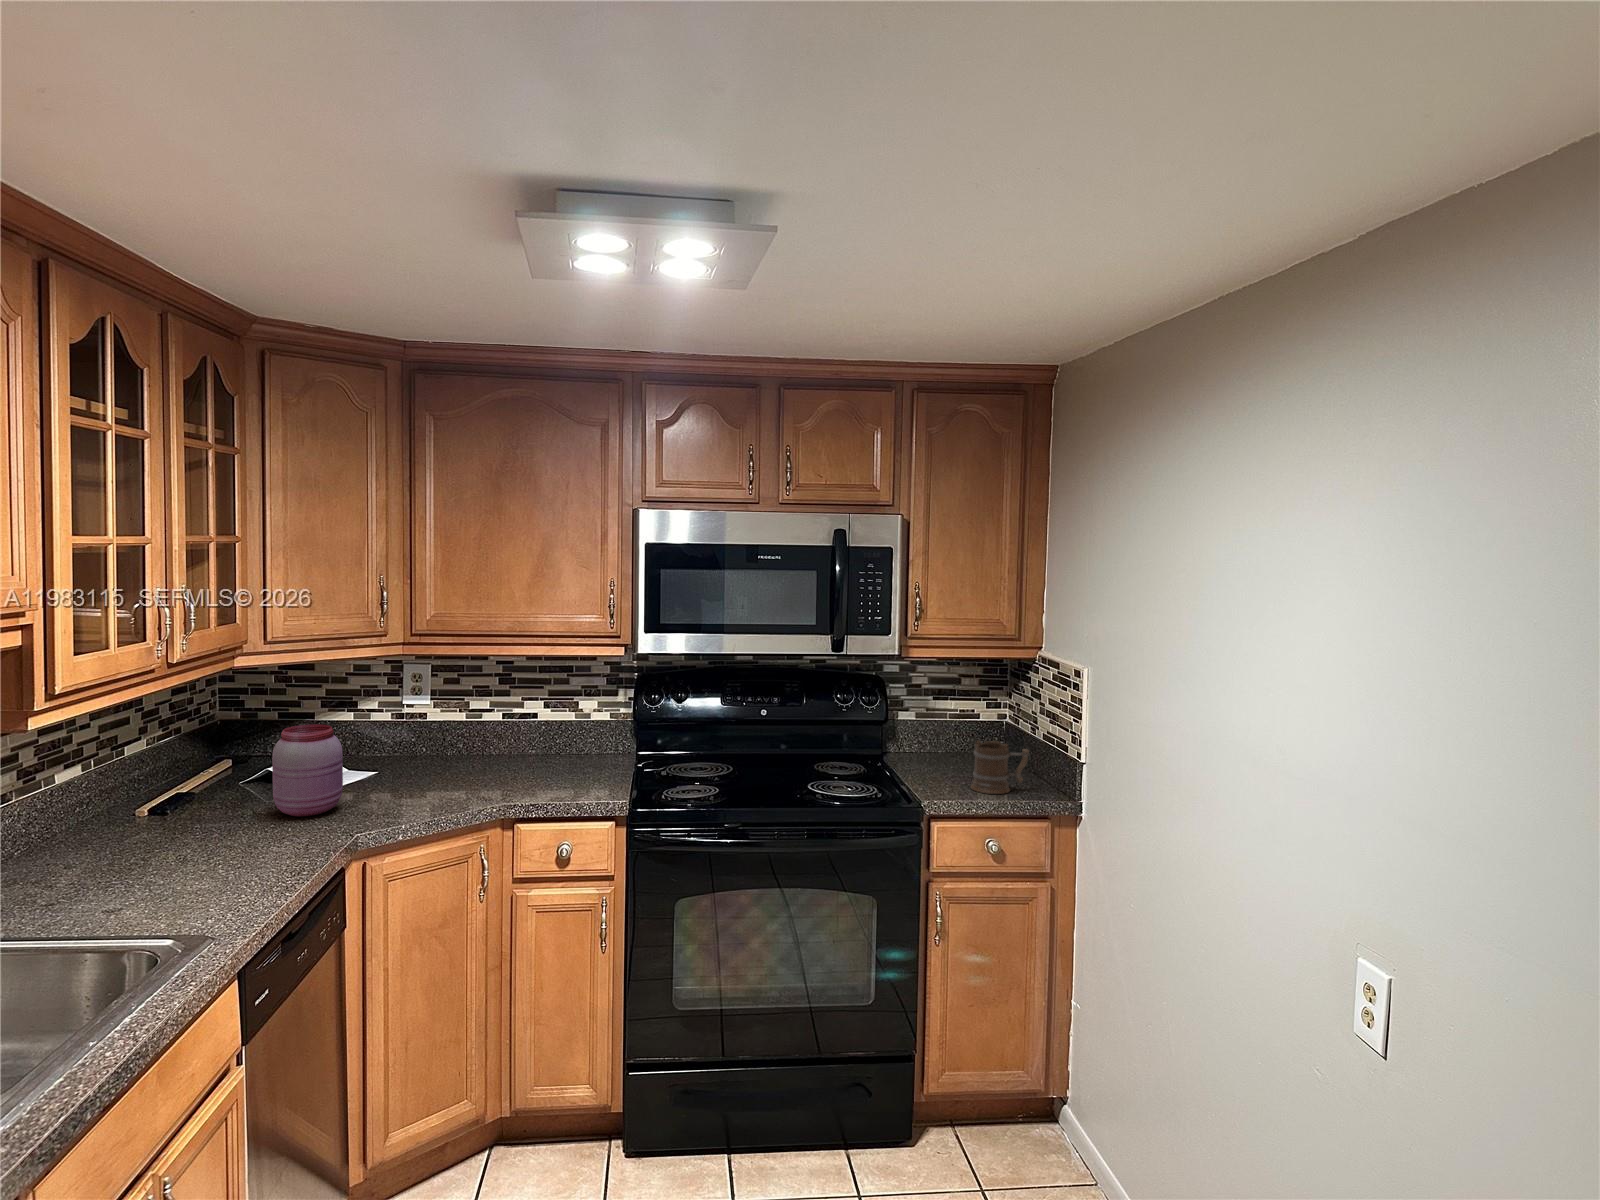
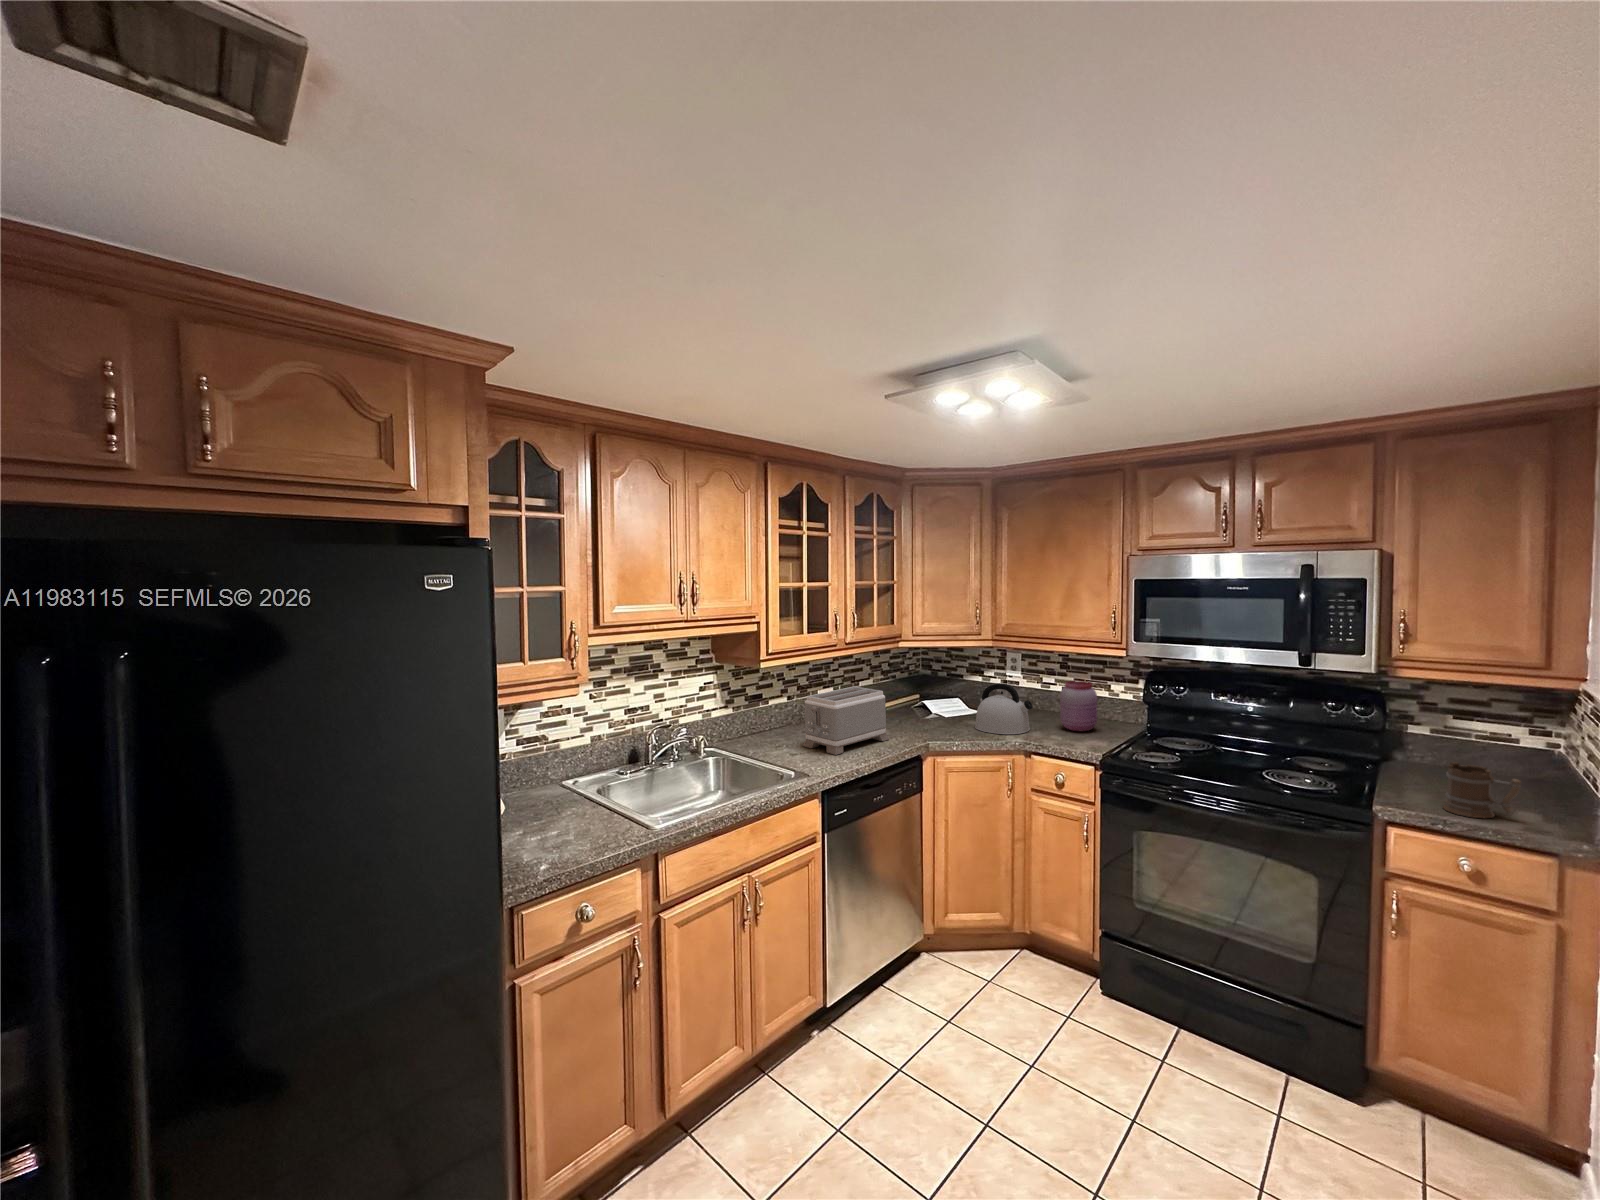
kettle: none [396,716,497,800] -> present [975,683,1033,734]
jar: present [272,724,343,816] -> present [1060,681,1097,731]
toaster: none [60,755,261,908] -> present [803,686,889,755]

